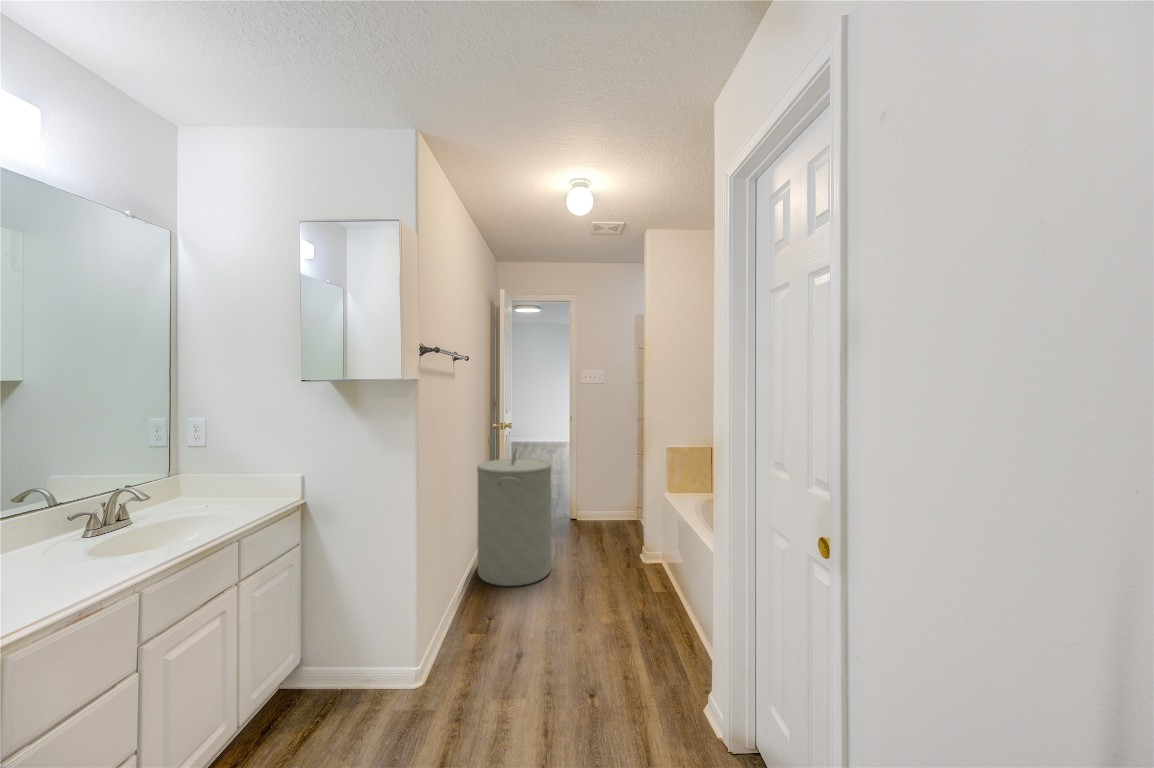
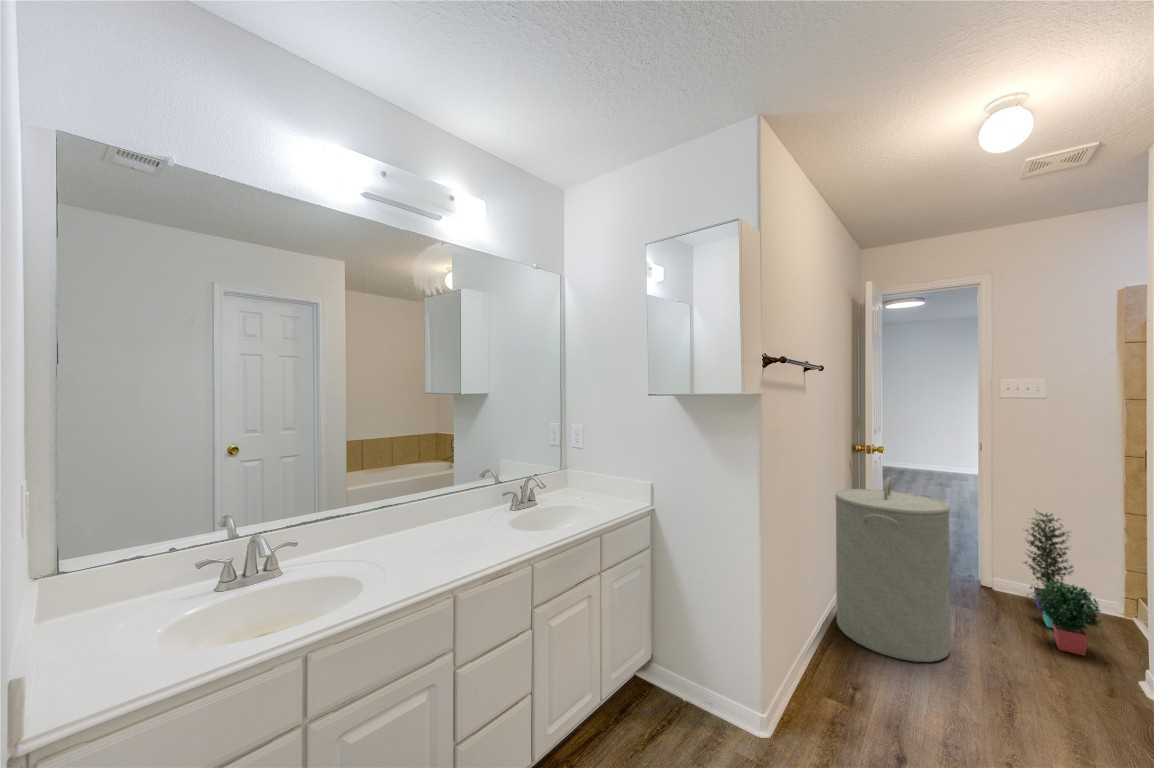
potted plant: none [591,460,626,549] -> present [1025,511,1101,656]

